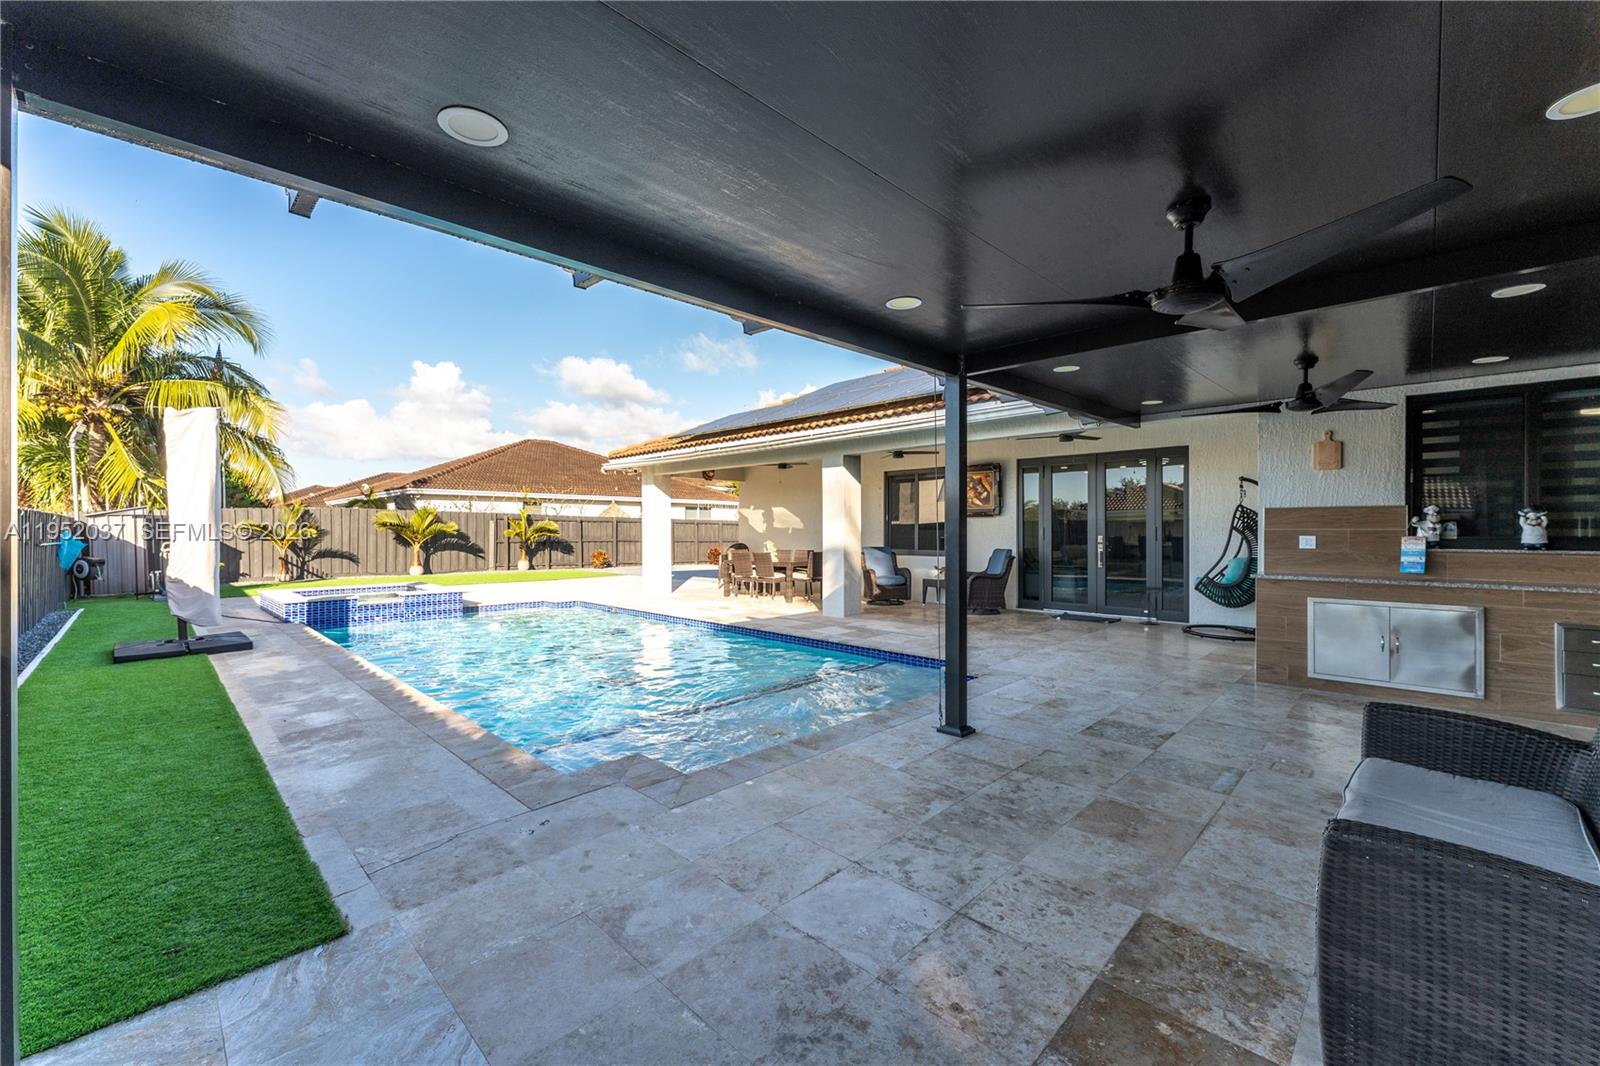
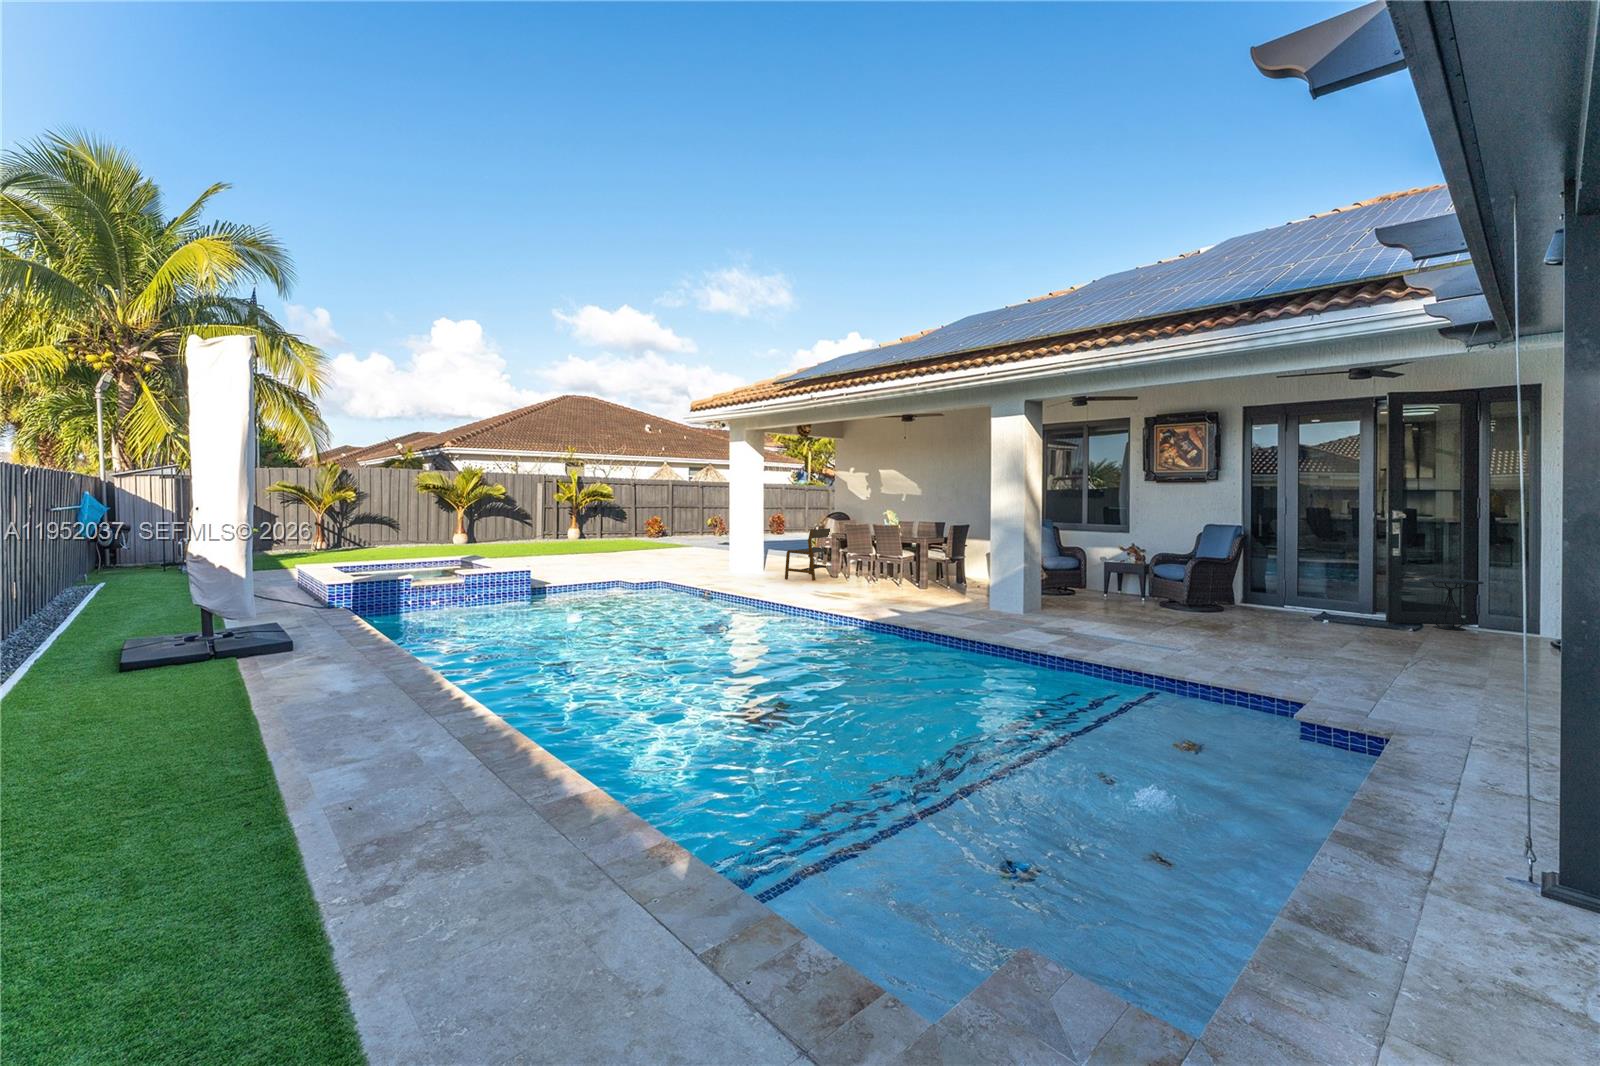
bench: none [683,556,729,600] -> present [785,528,830,581]

